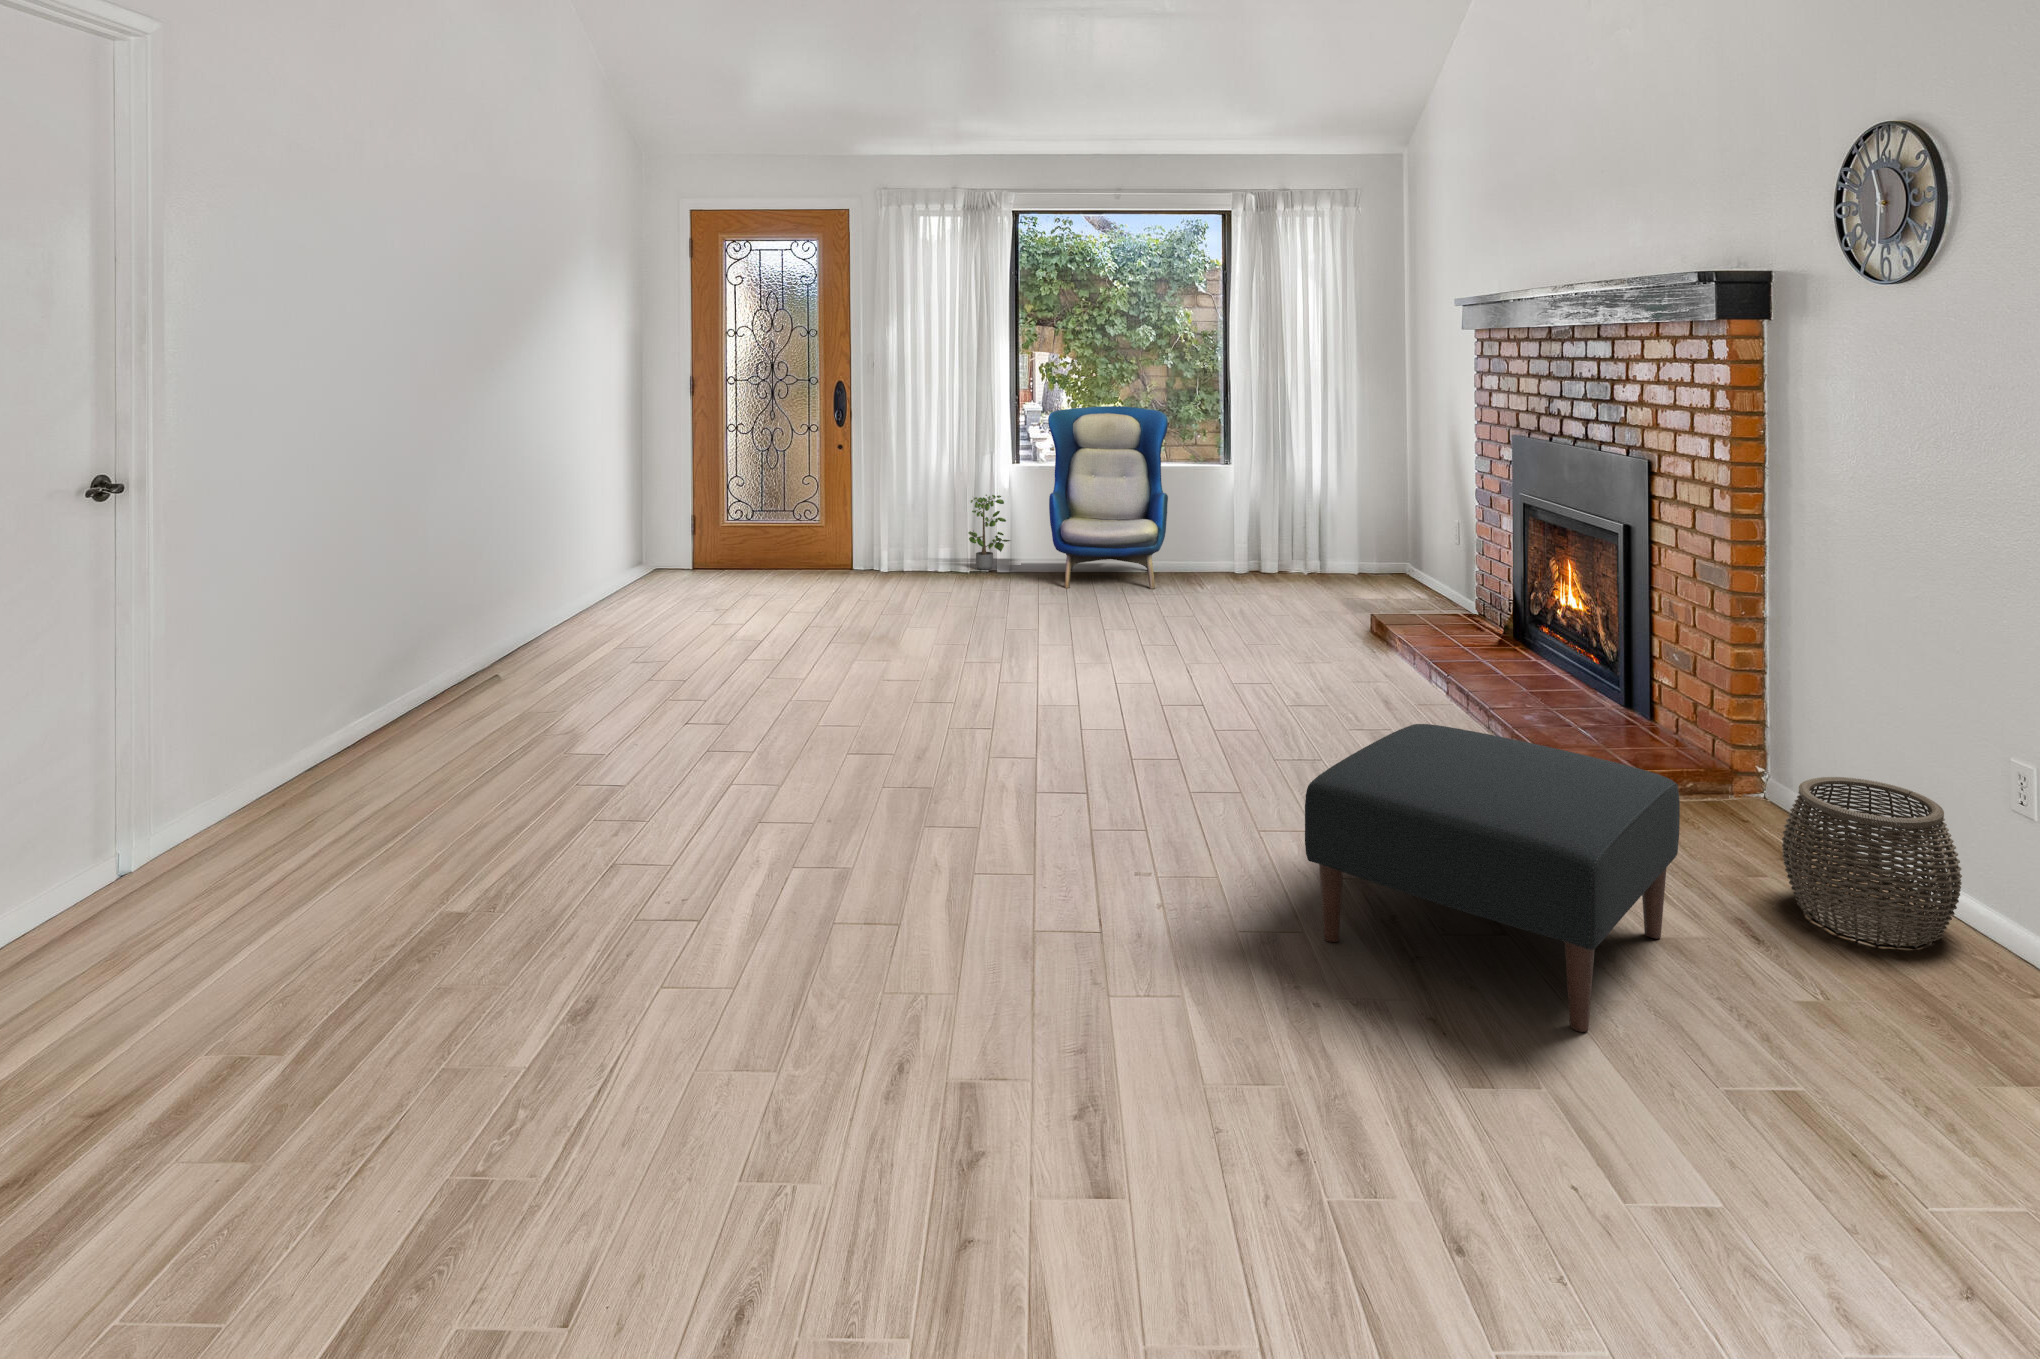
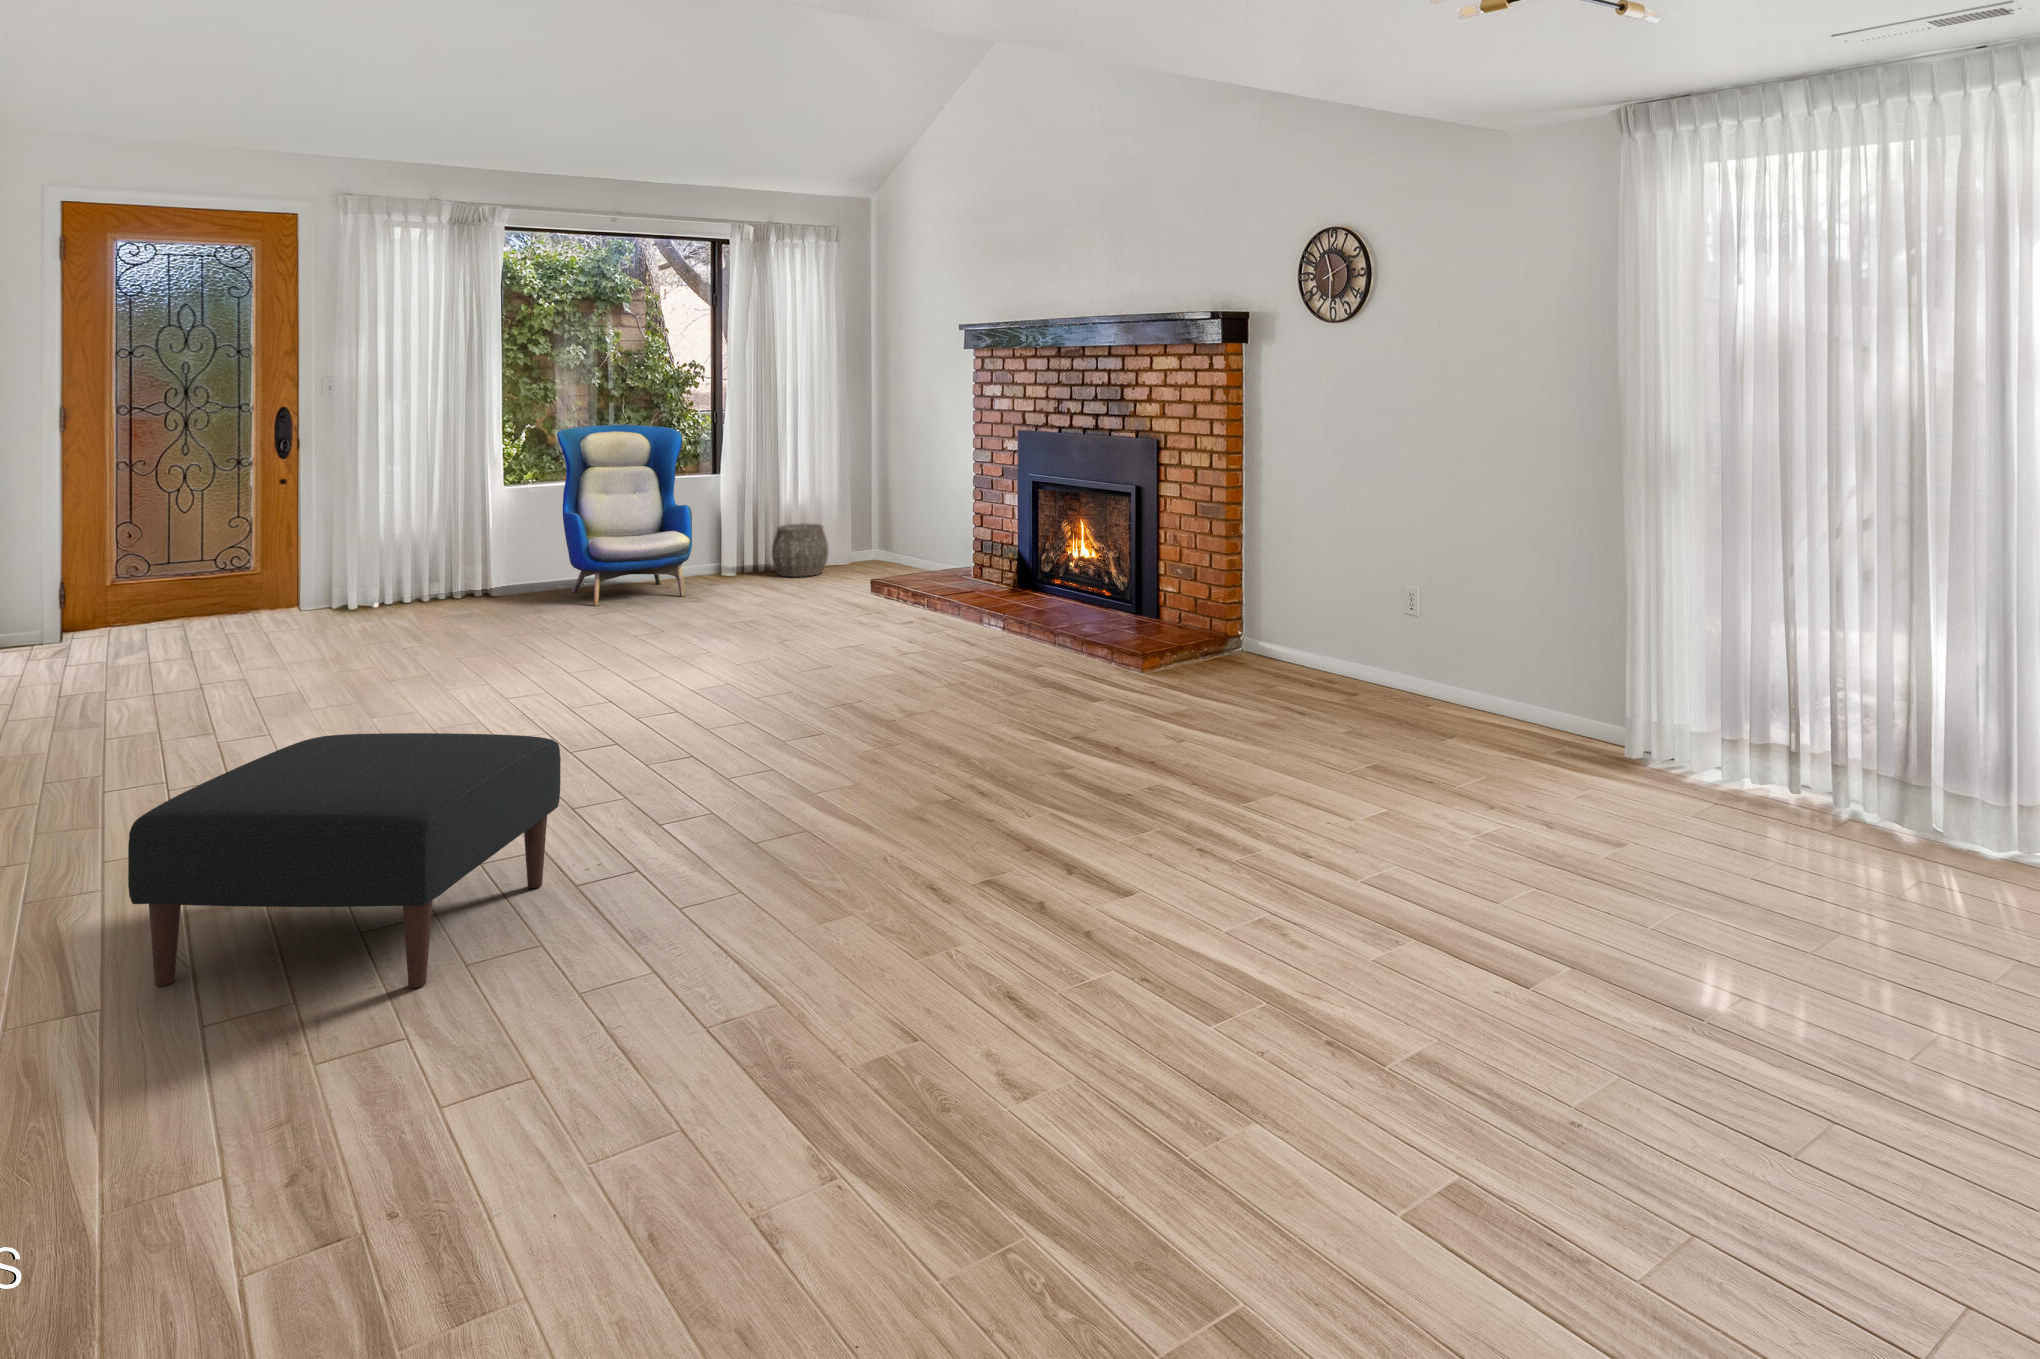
potted plant: present [968,495,1010,570] -> none [456,519,510,602]
ottoman: present [1305,724,1680,1032] -> present [128,733,561,988]
woven basket: present [1782,777,1962,948] -> present [772,524,828,577]

